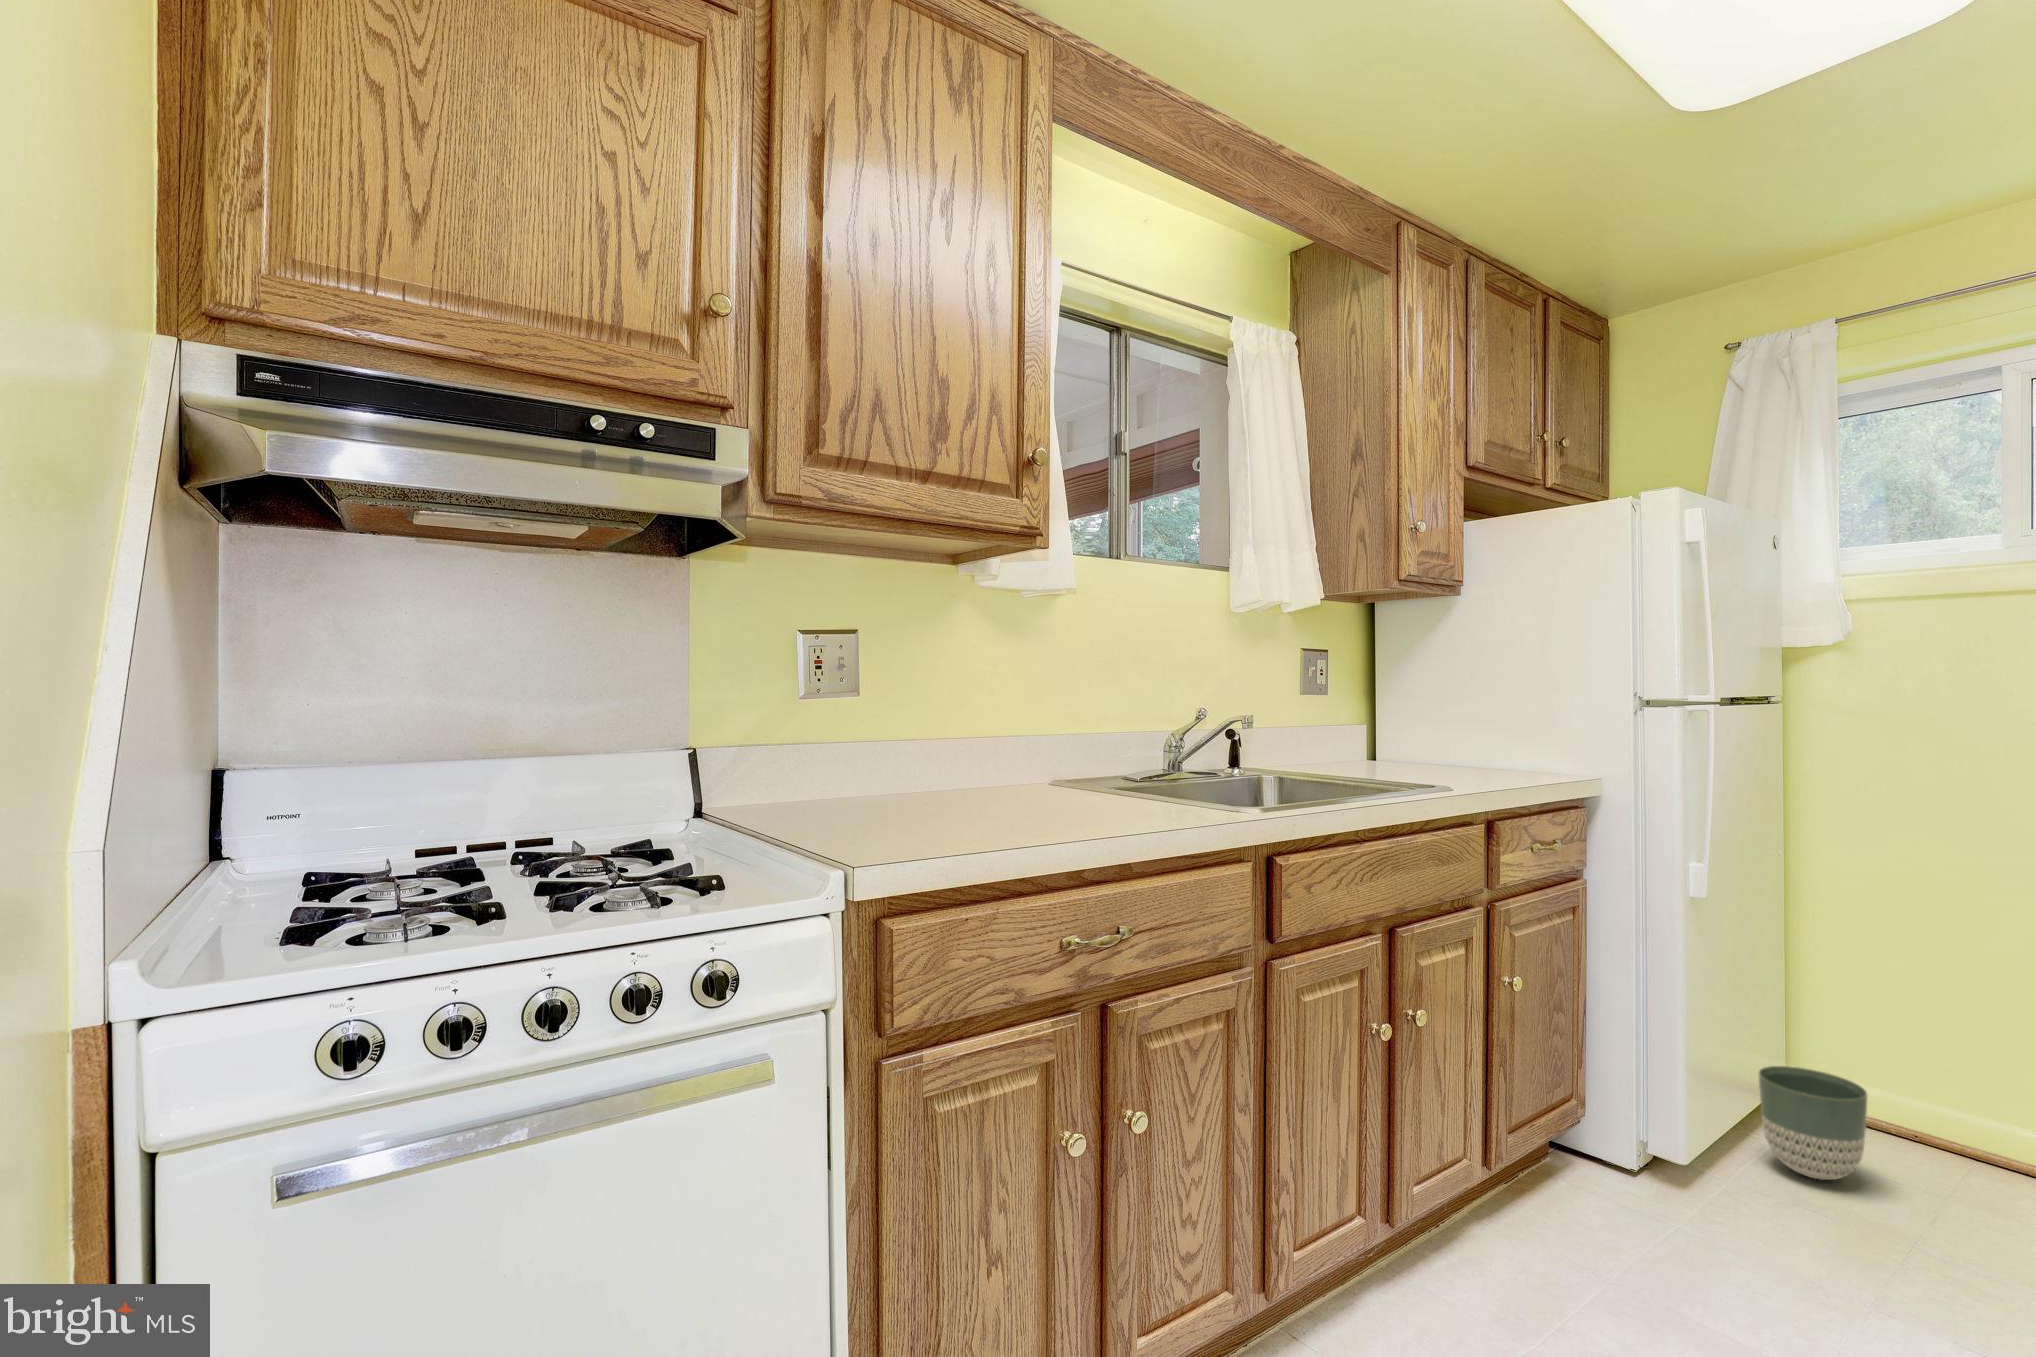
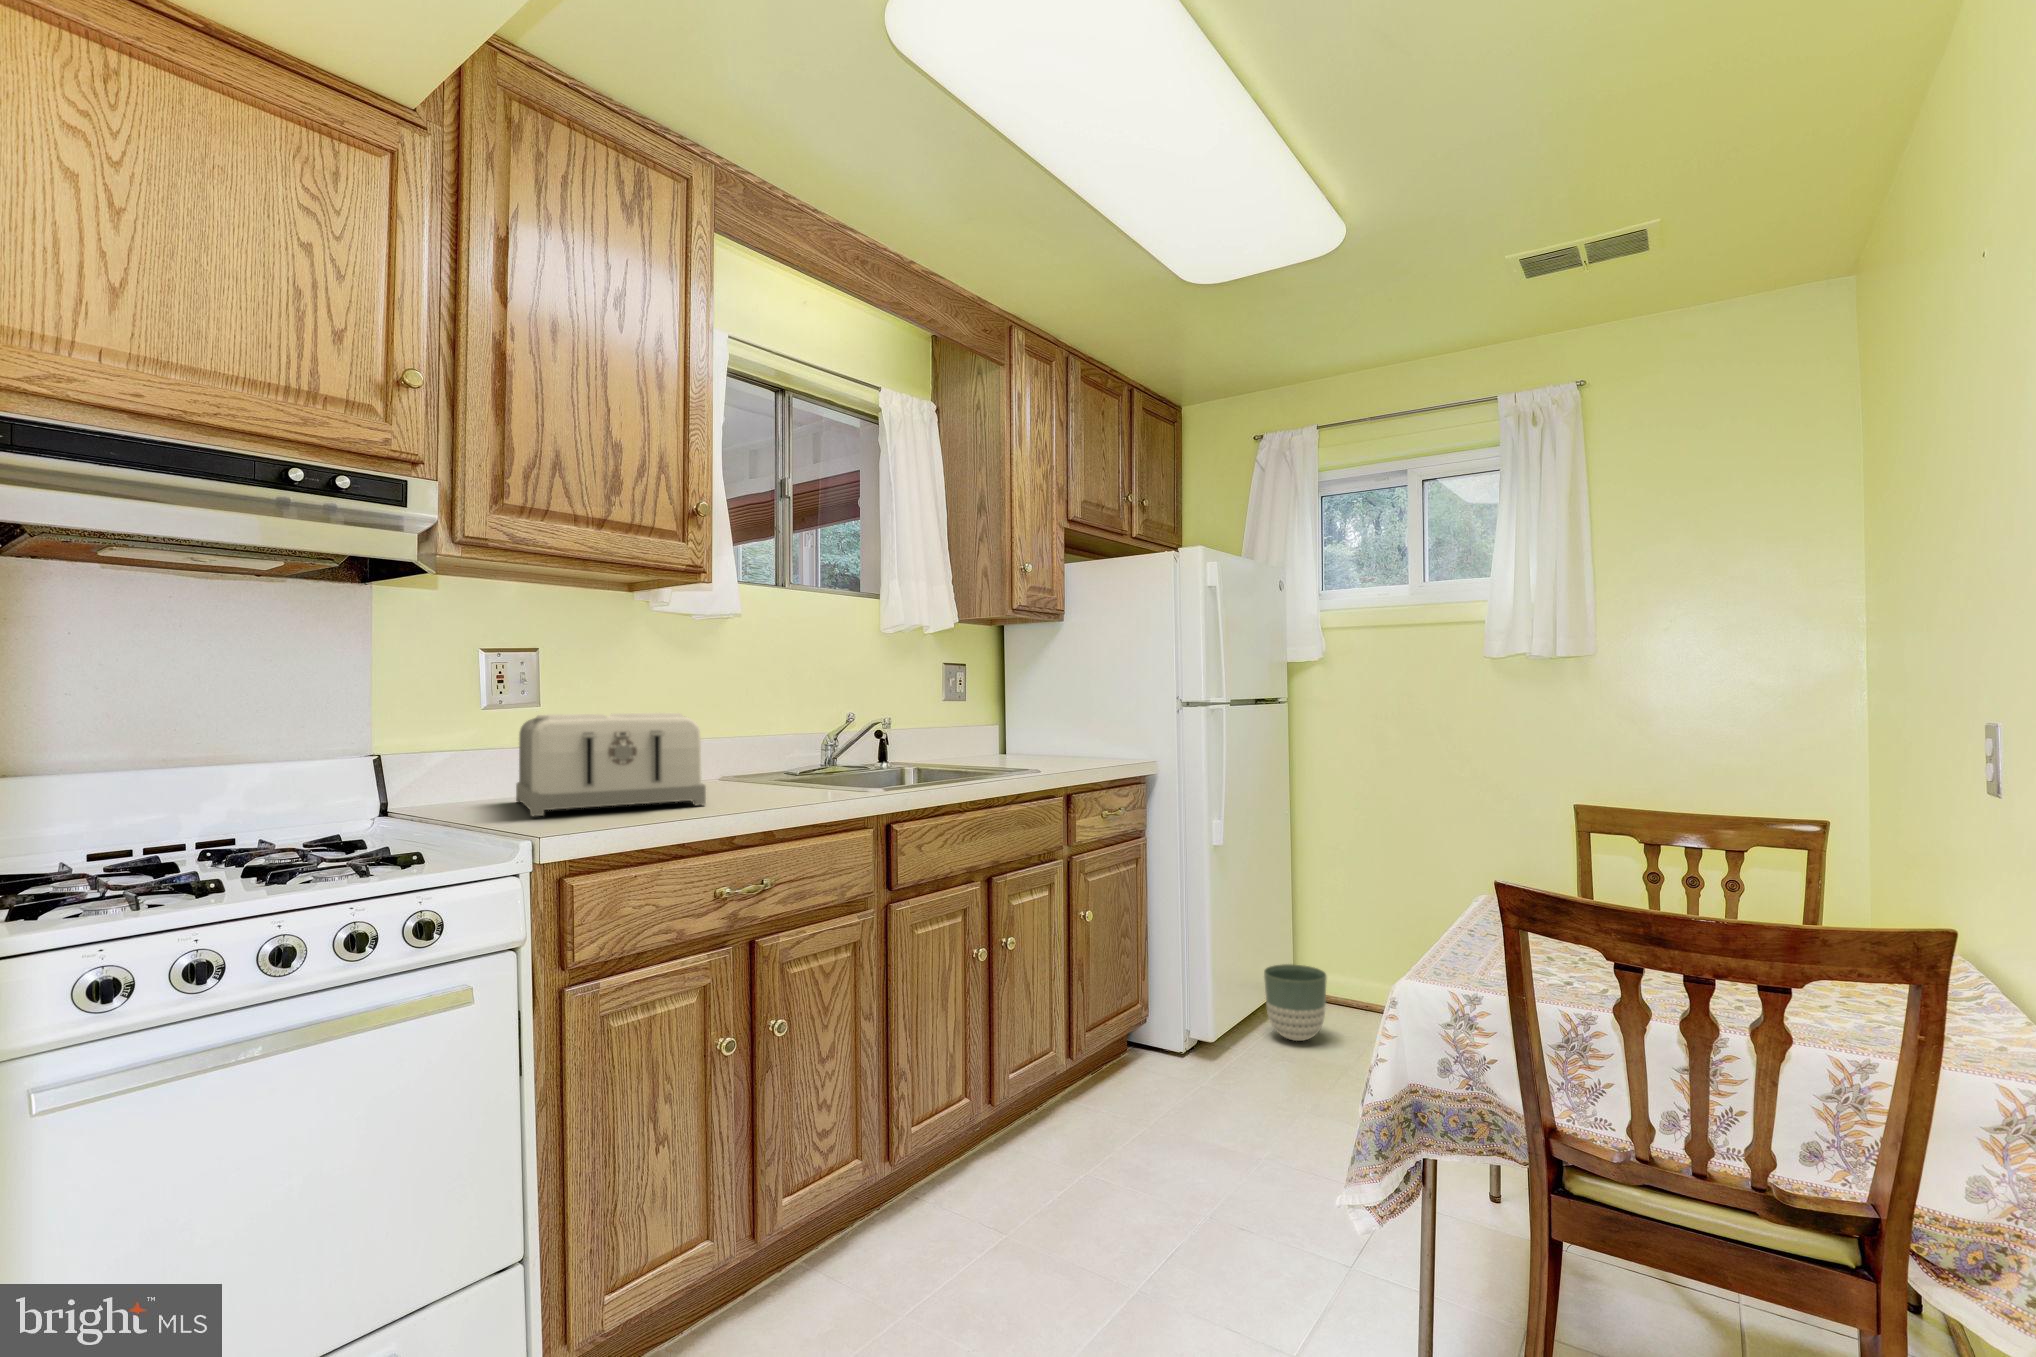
toaster: none [832,707,1045,831] -> present [516,713,706,816]

